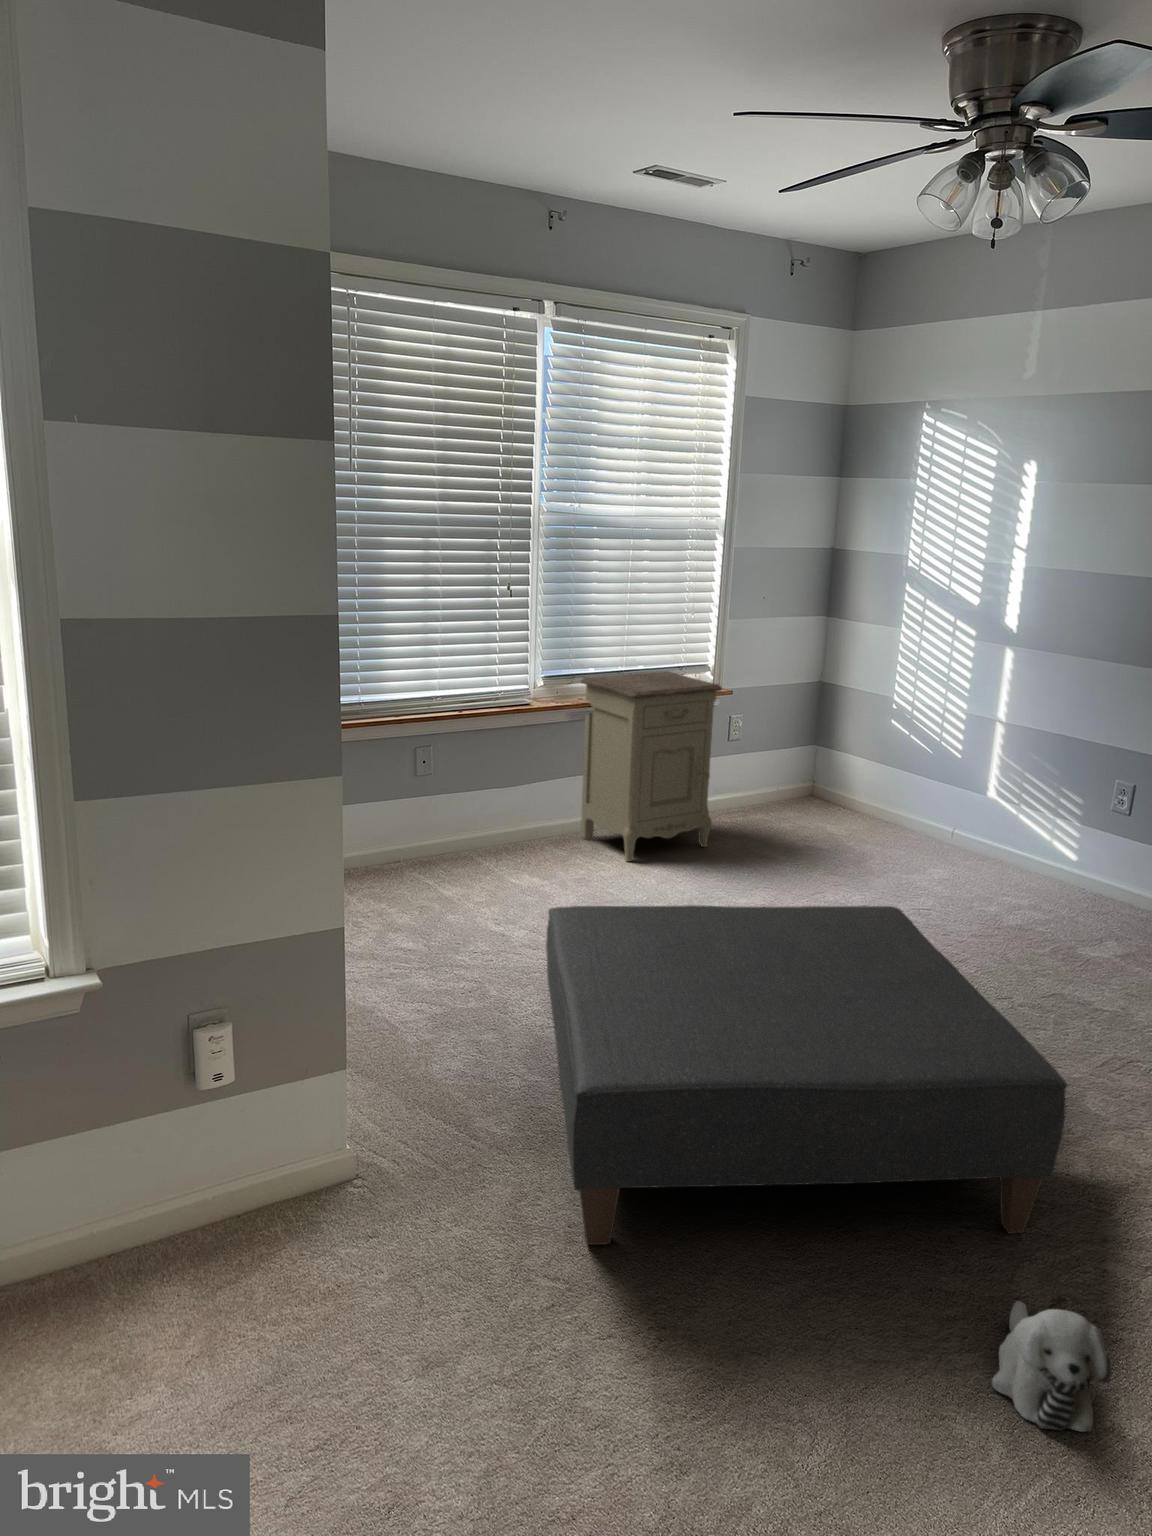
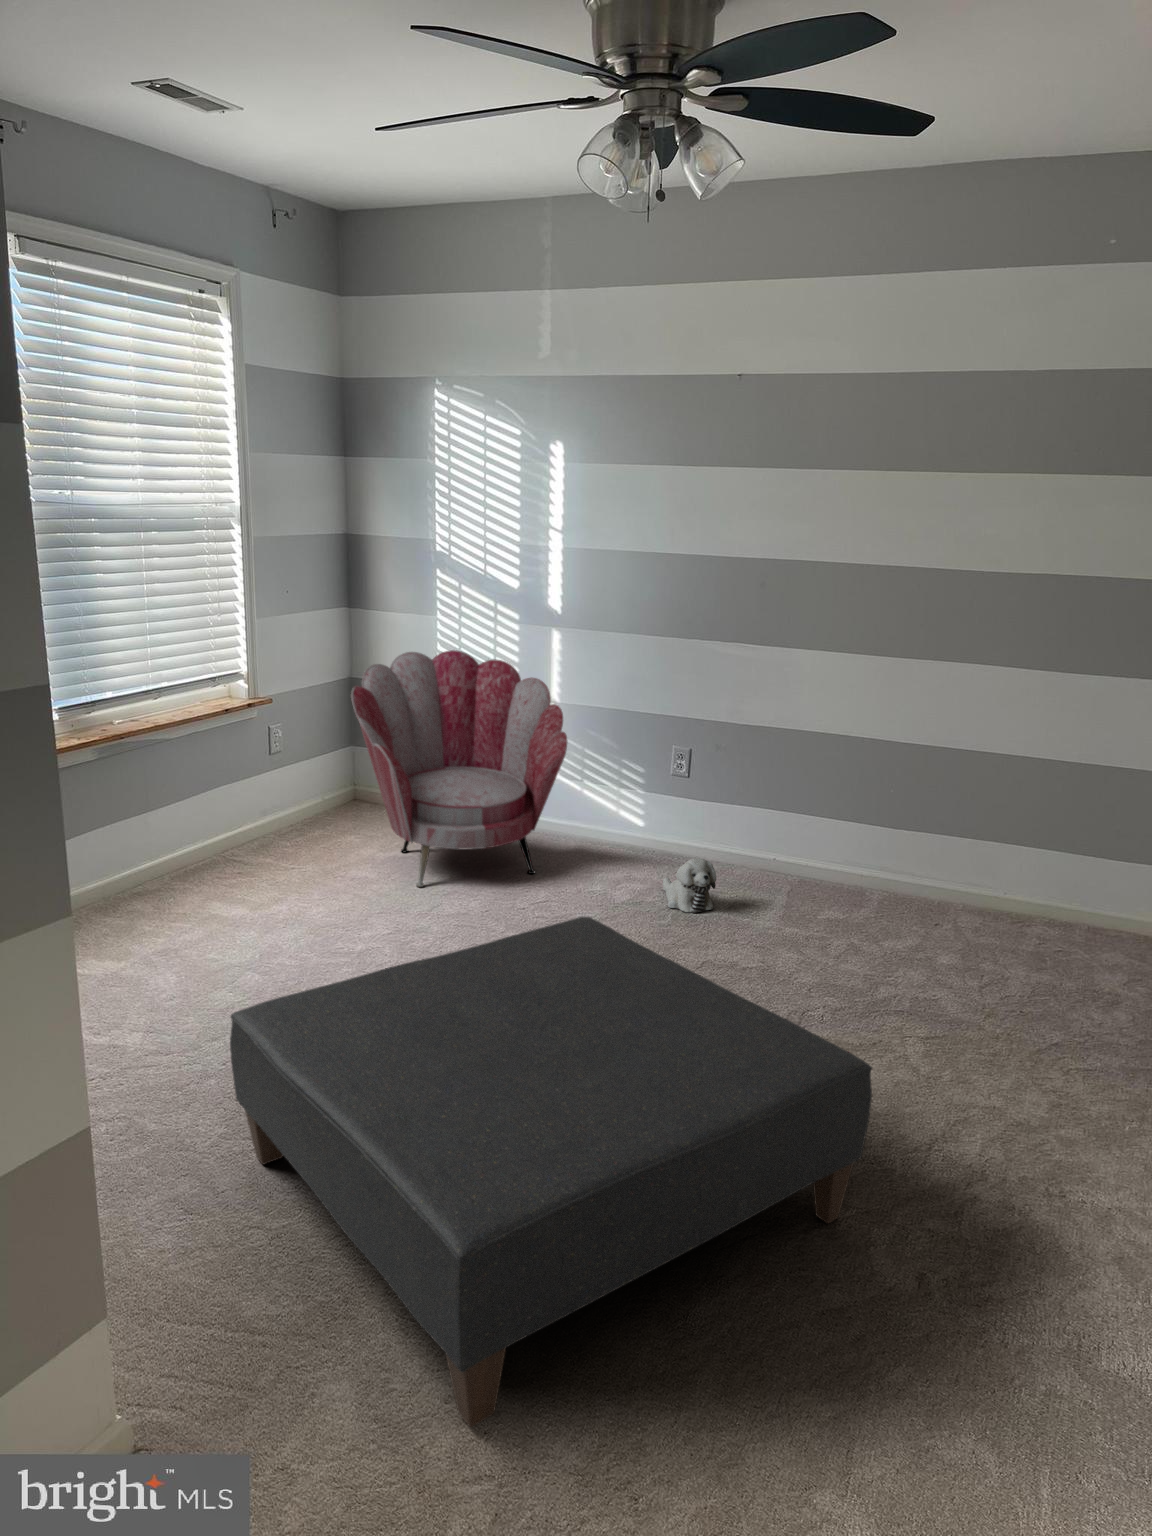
armchair: none [789,659,996,885] -> present [351,650,567,887]
nightstand: present [581,671,722,861] -> none [105,686,282,917]
plush toy: present [992,1301,1112,1432] -> present [663,858,716,913]

